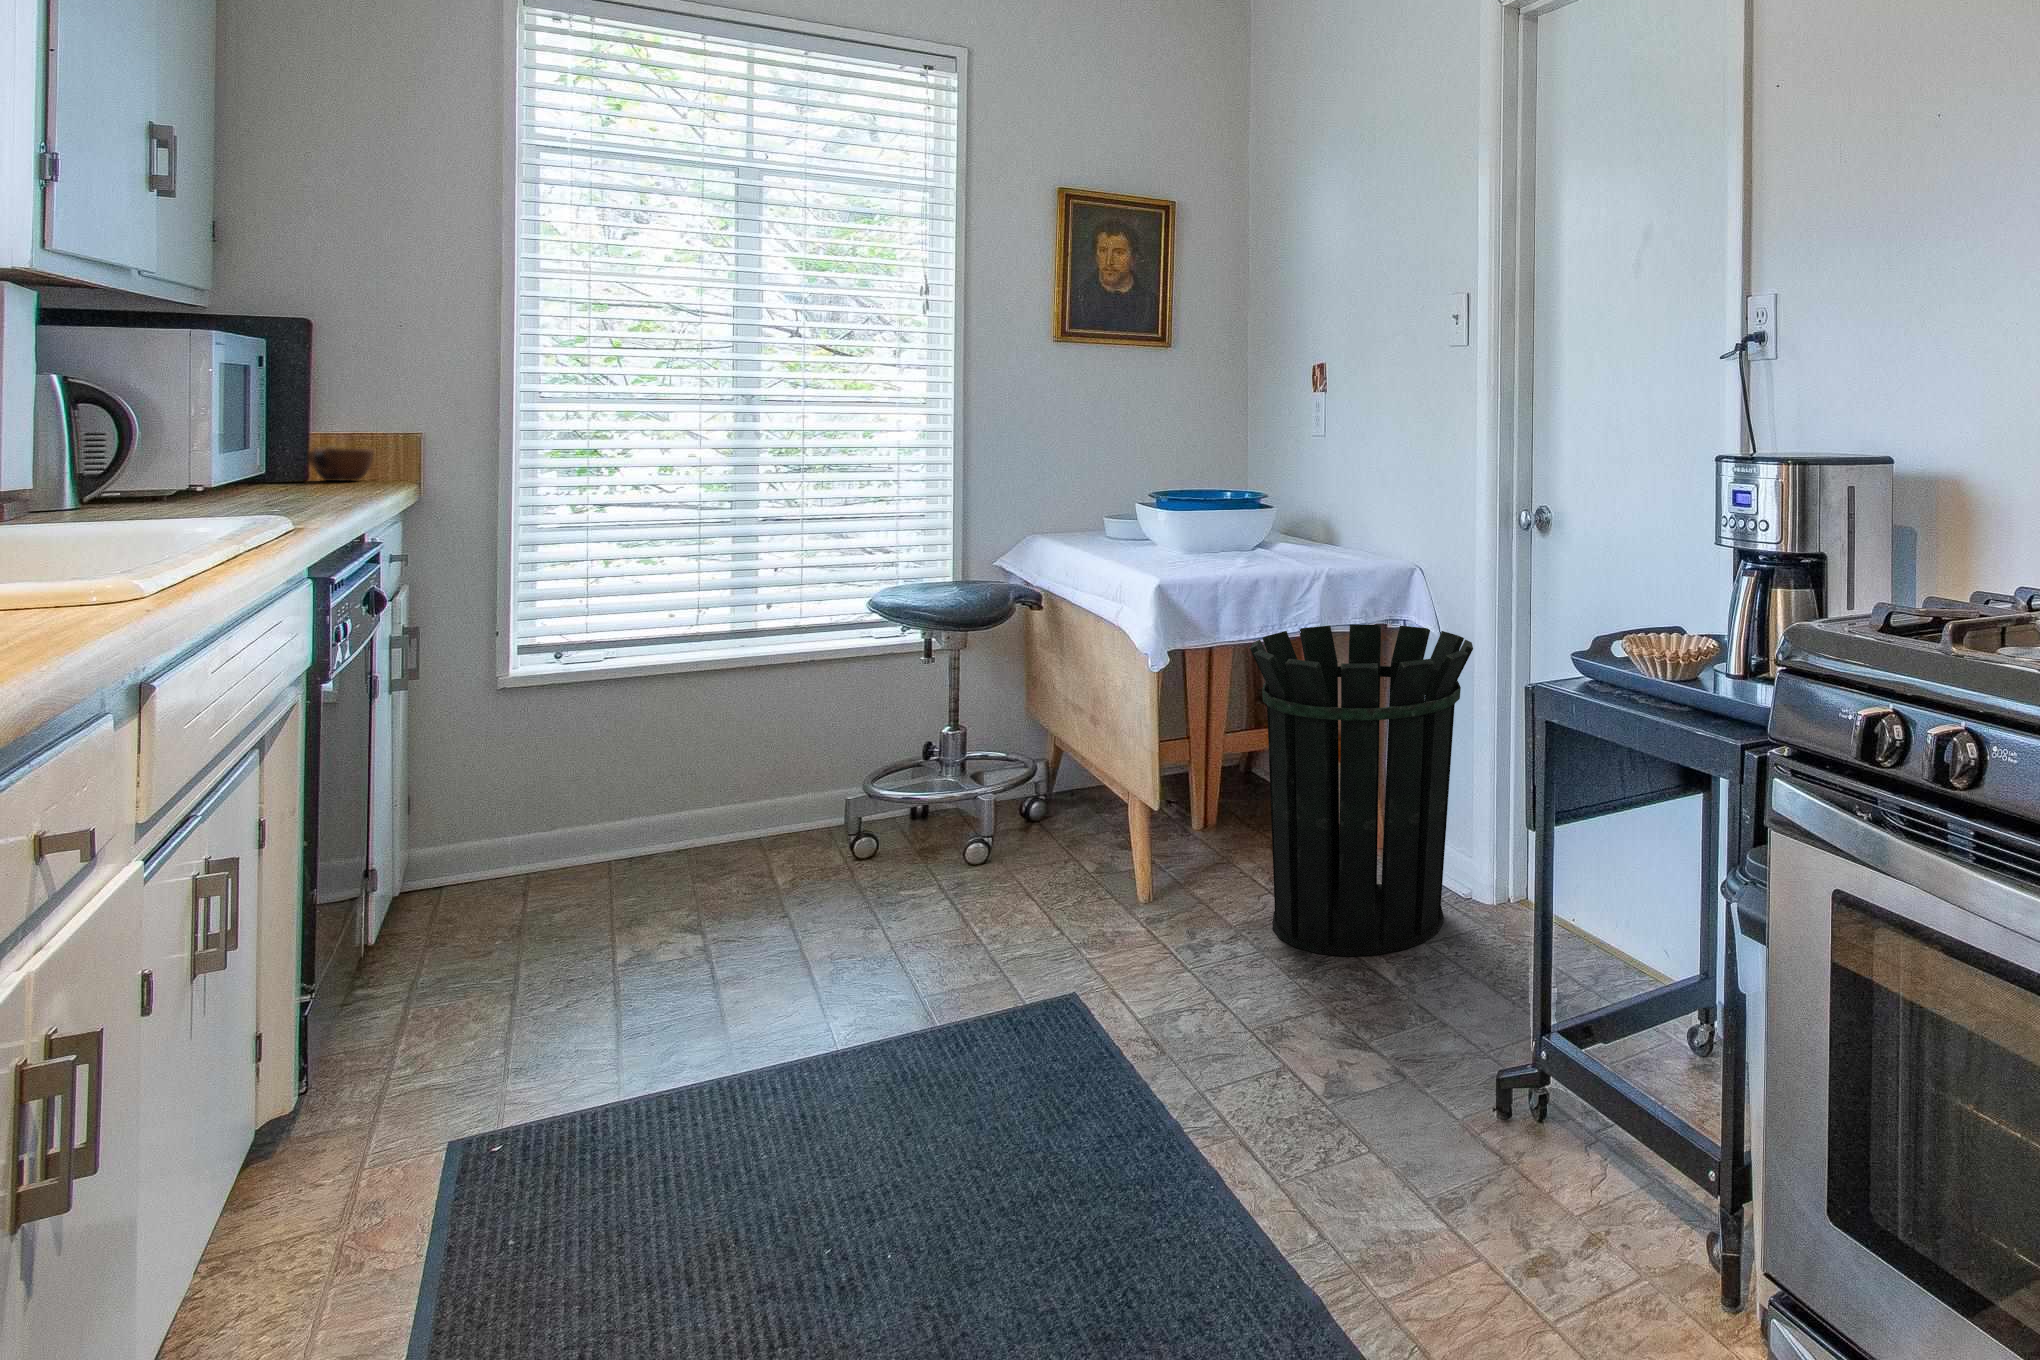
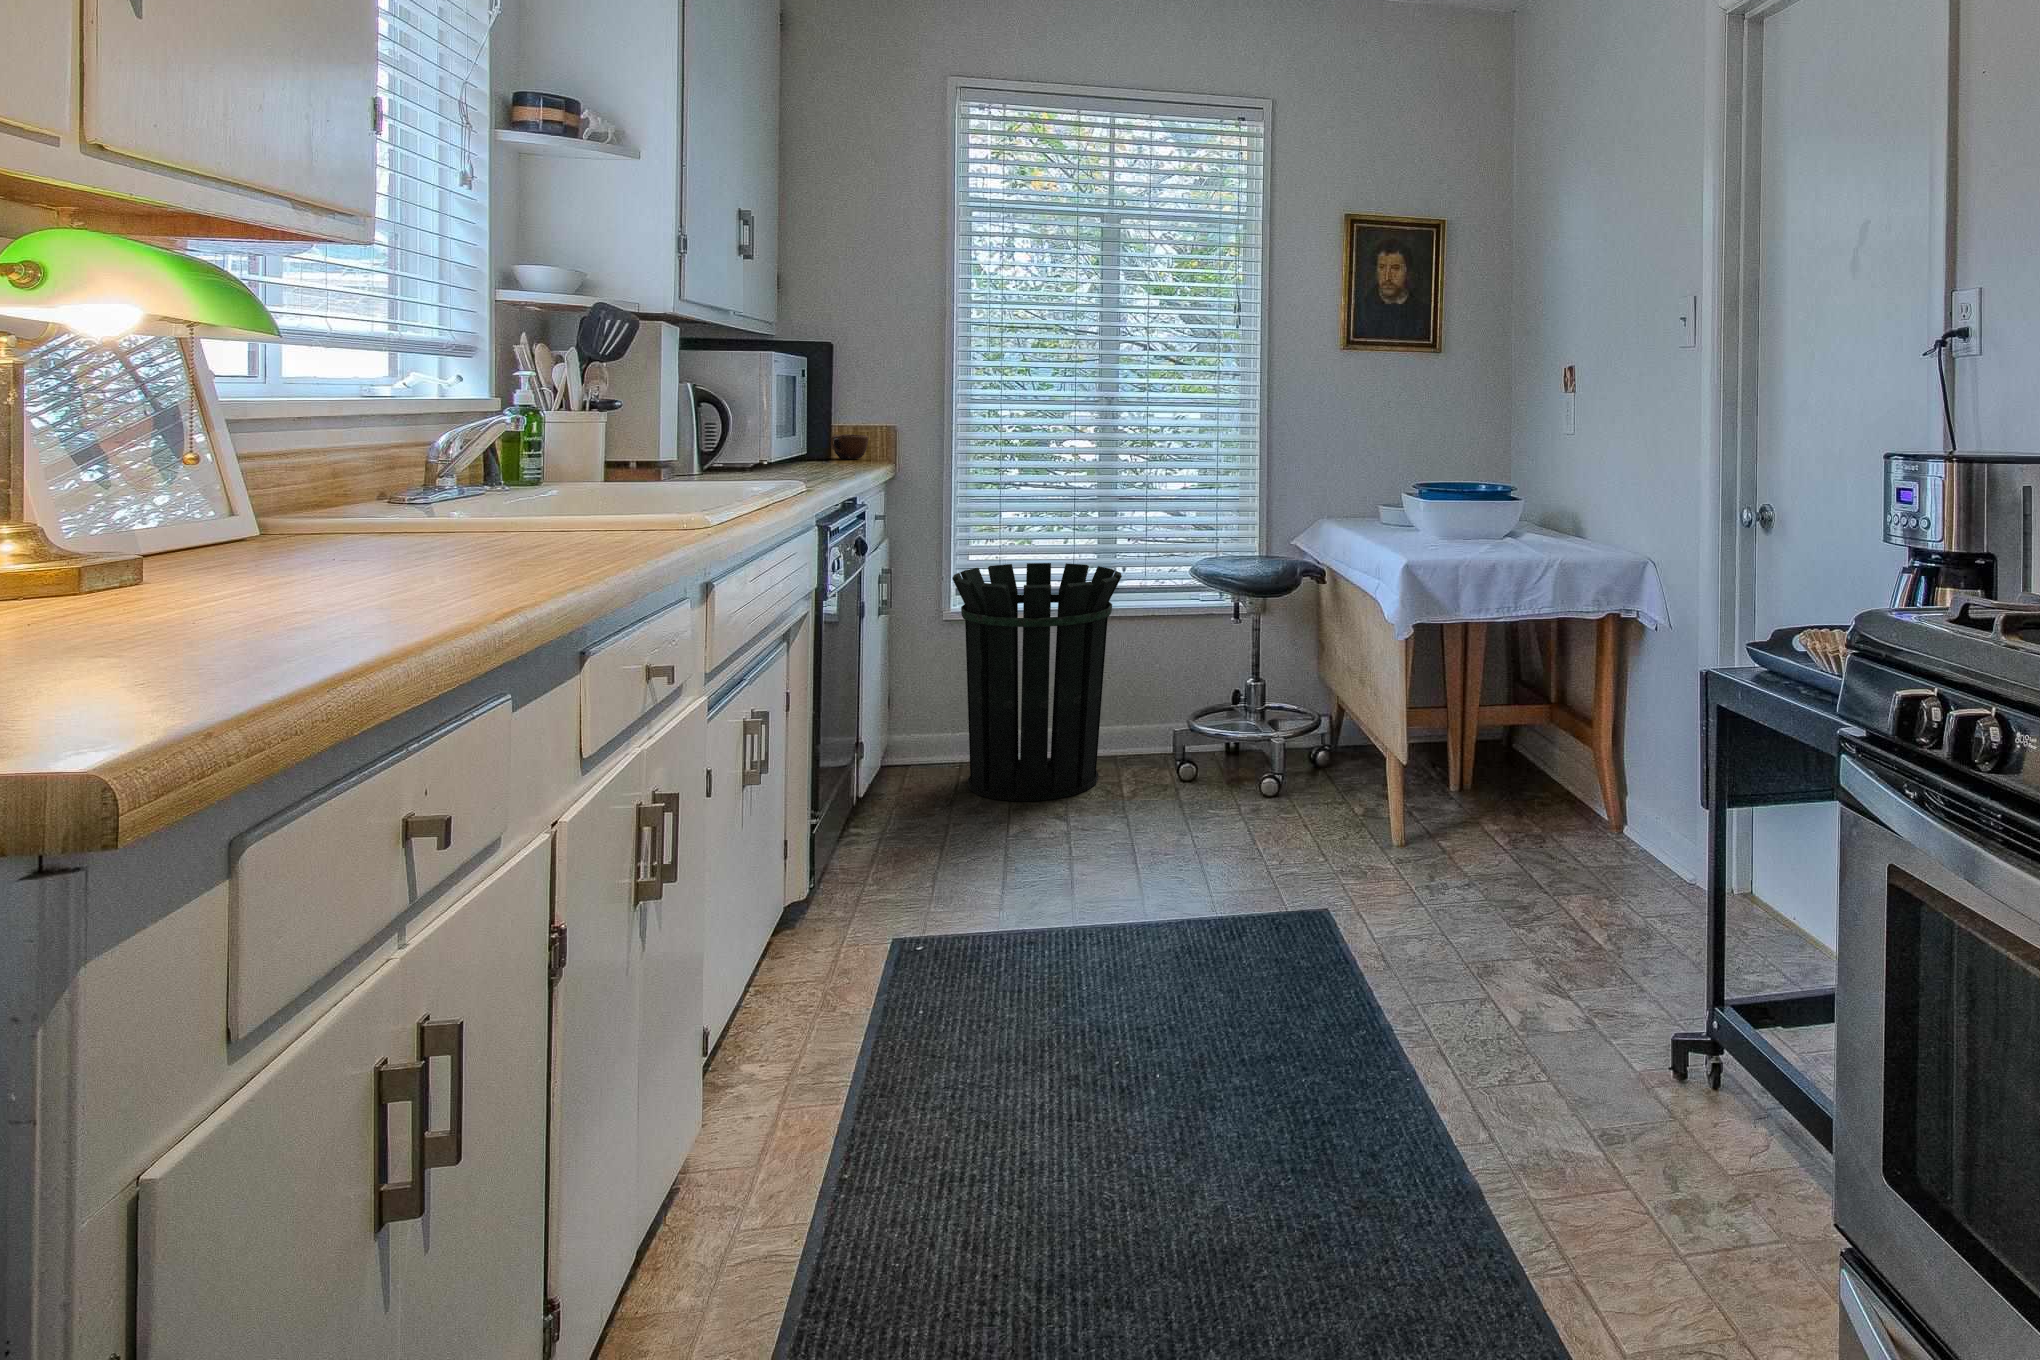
waste bin: present [1250,624,1473,956] -> present [952,563,1122,801]

